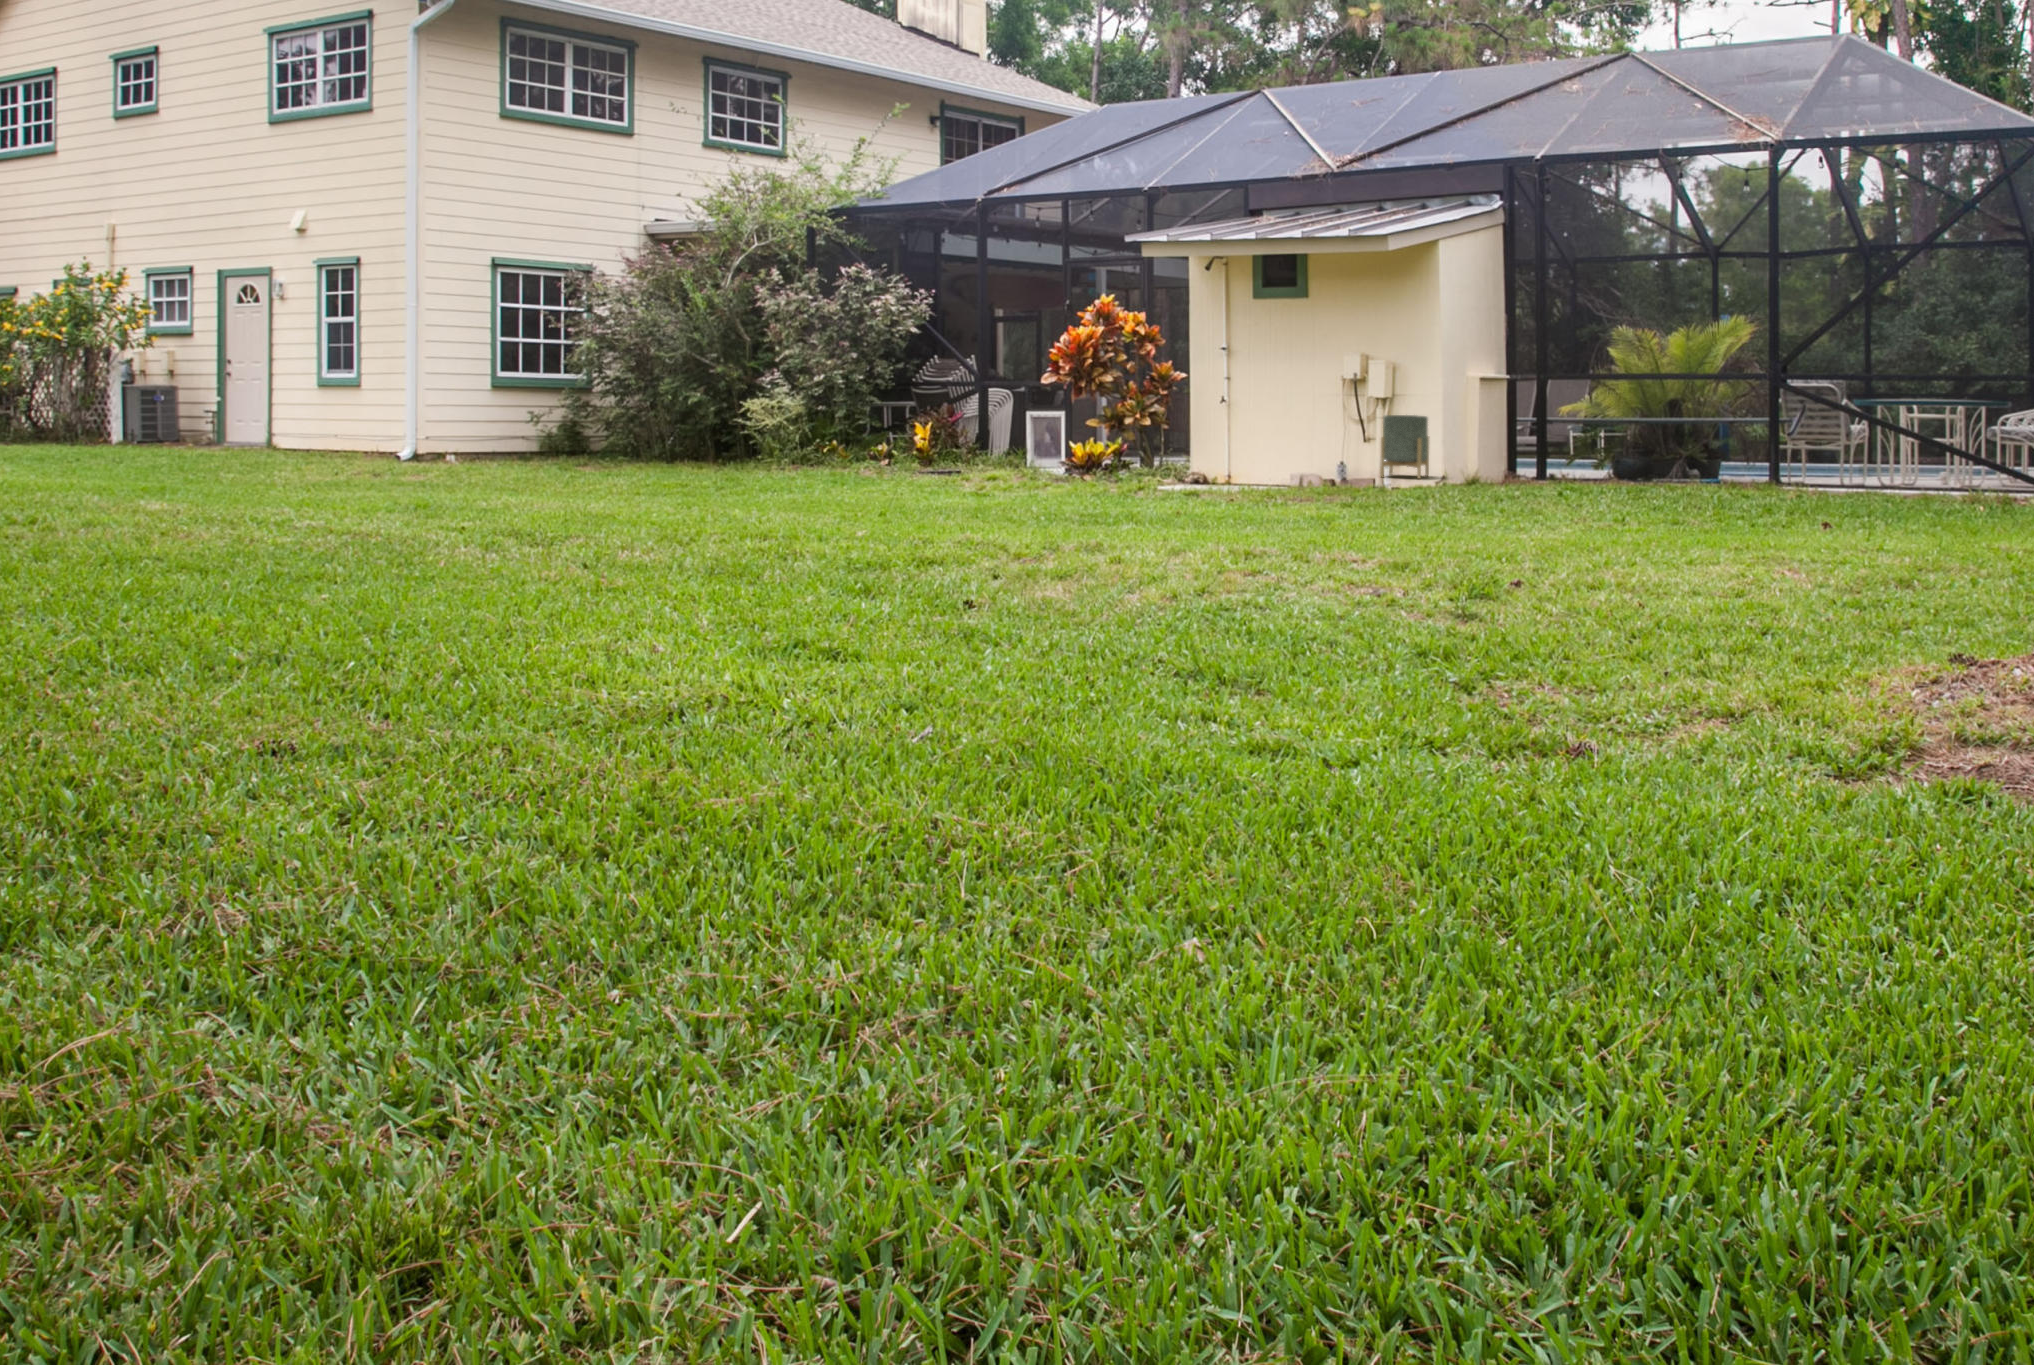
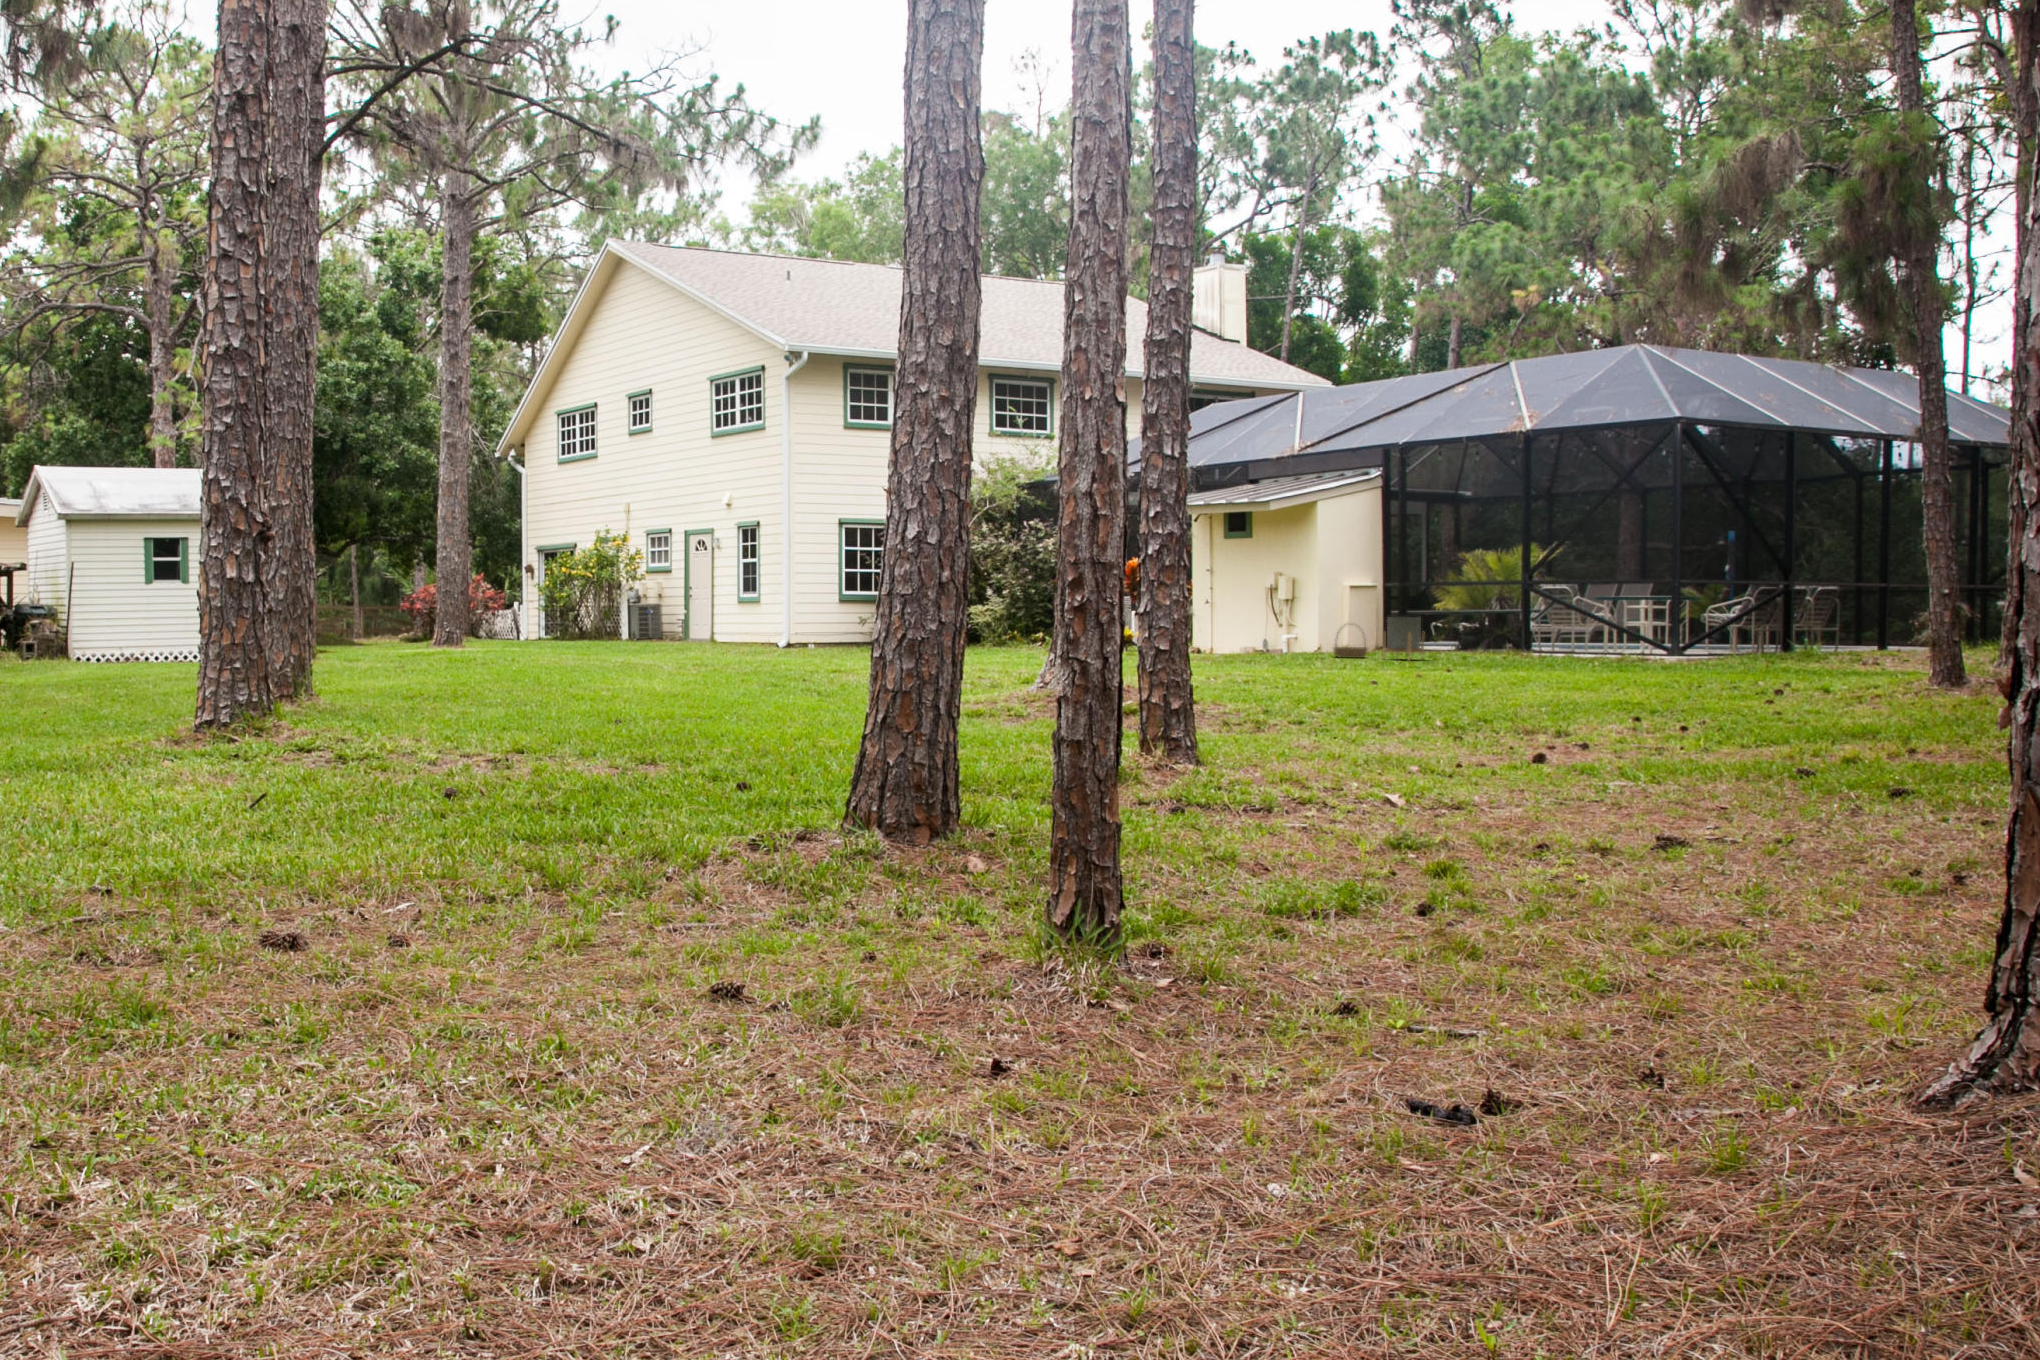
basket: none [1303,424,1351,475] -> present [1334,646,1367,658]

